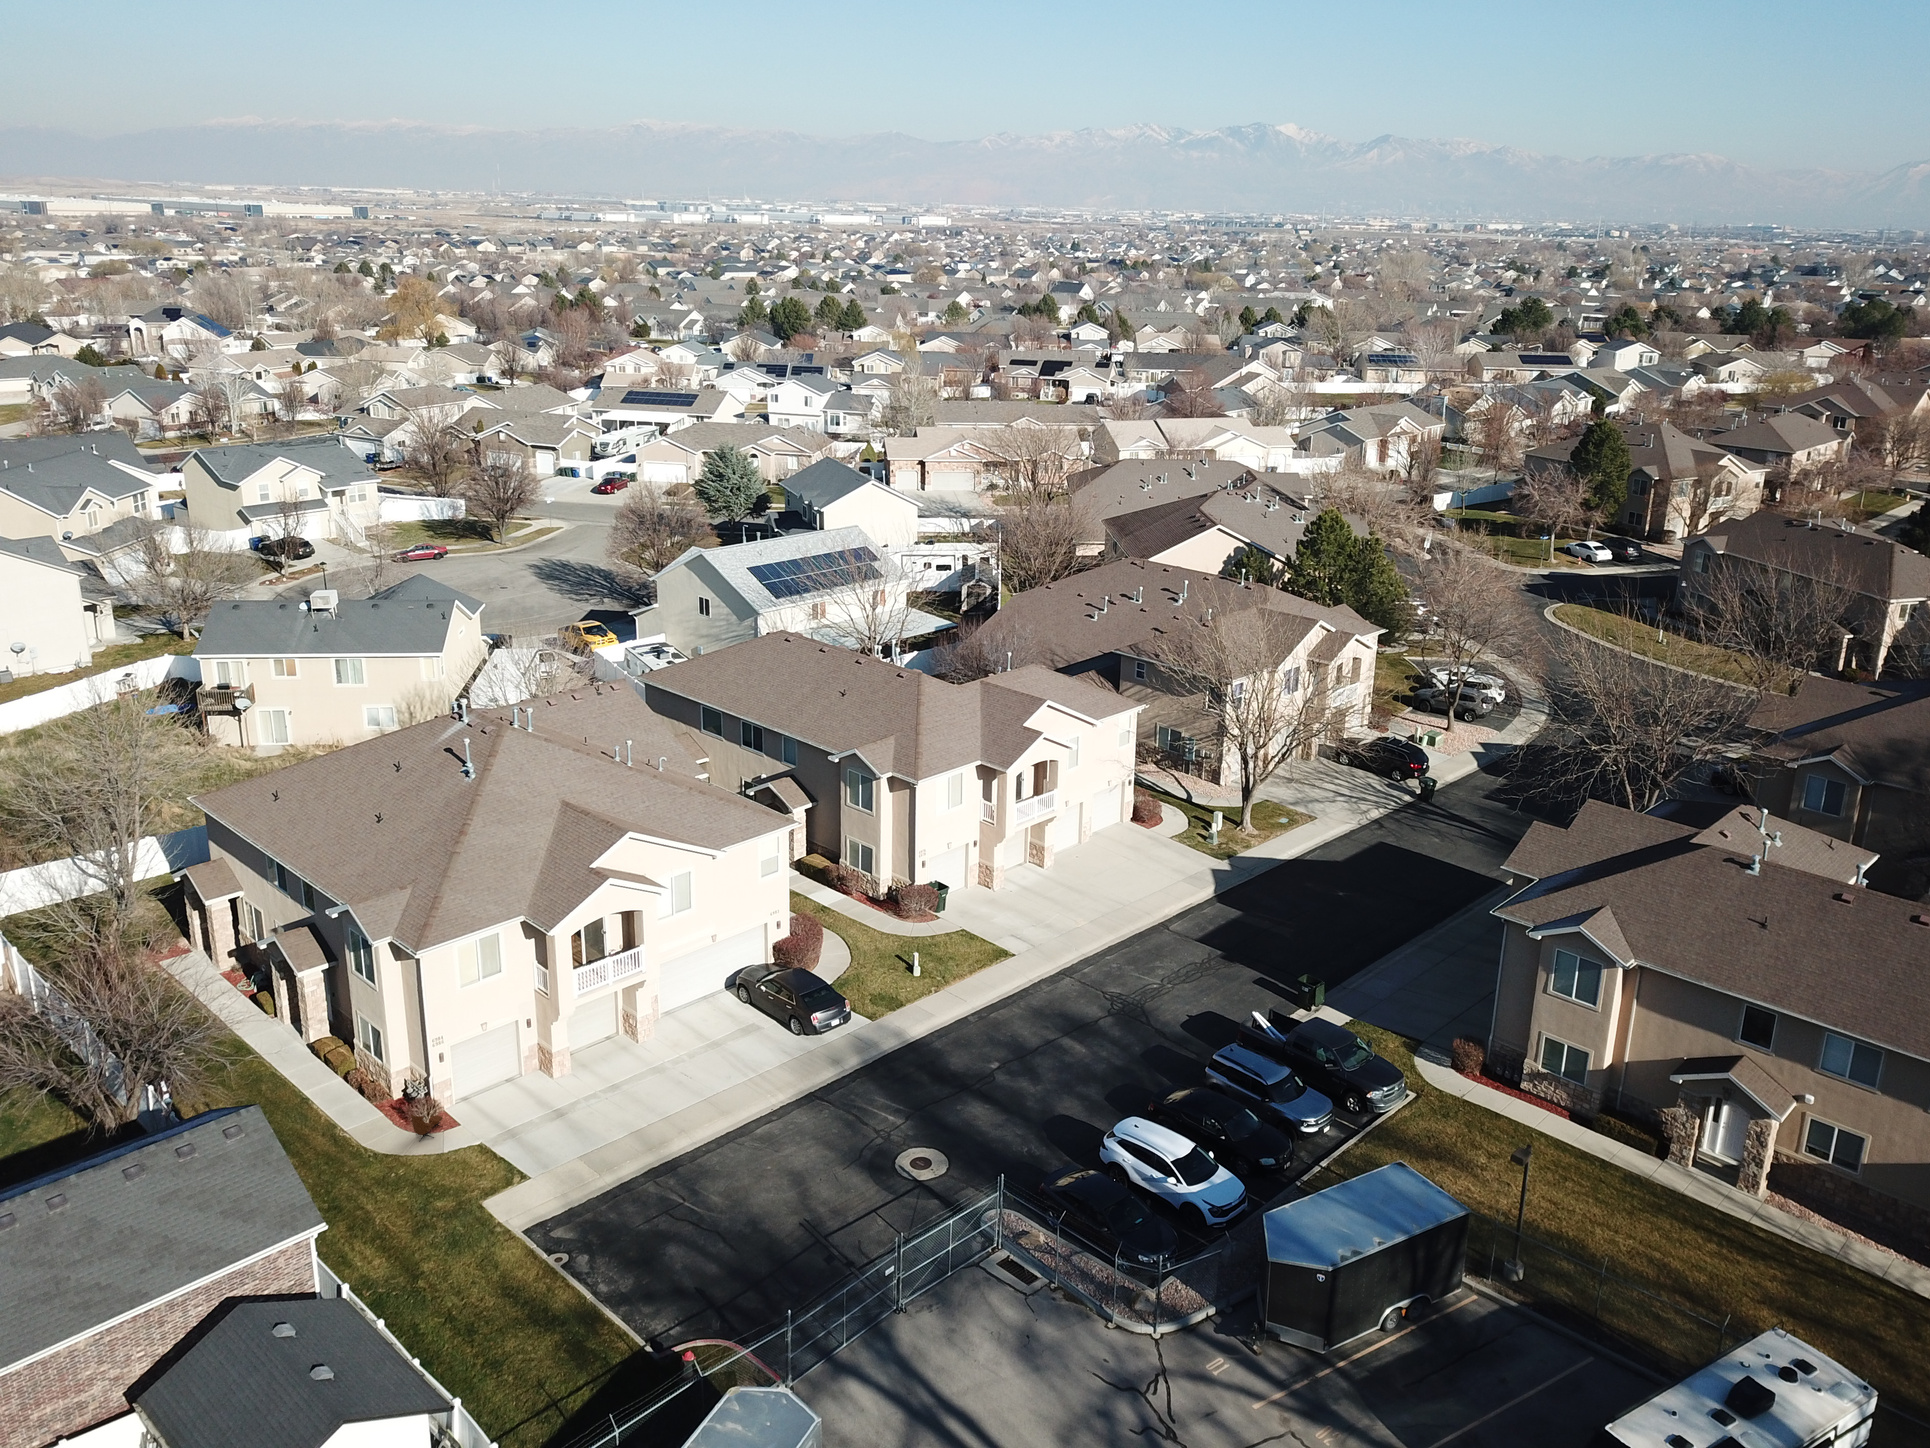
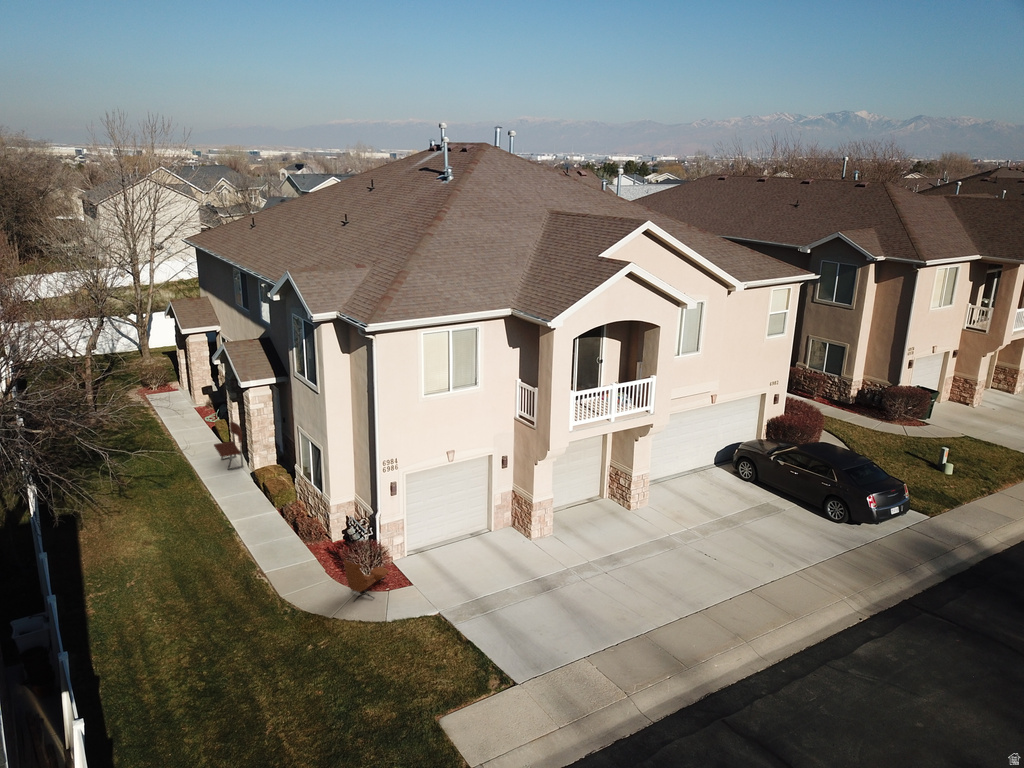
bench: none [265,999,297,1045] -> present [214,422,244,470]

